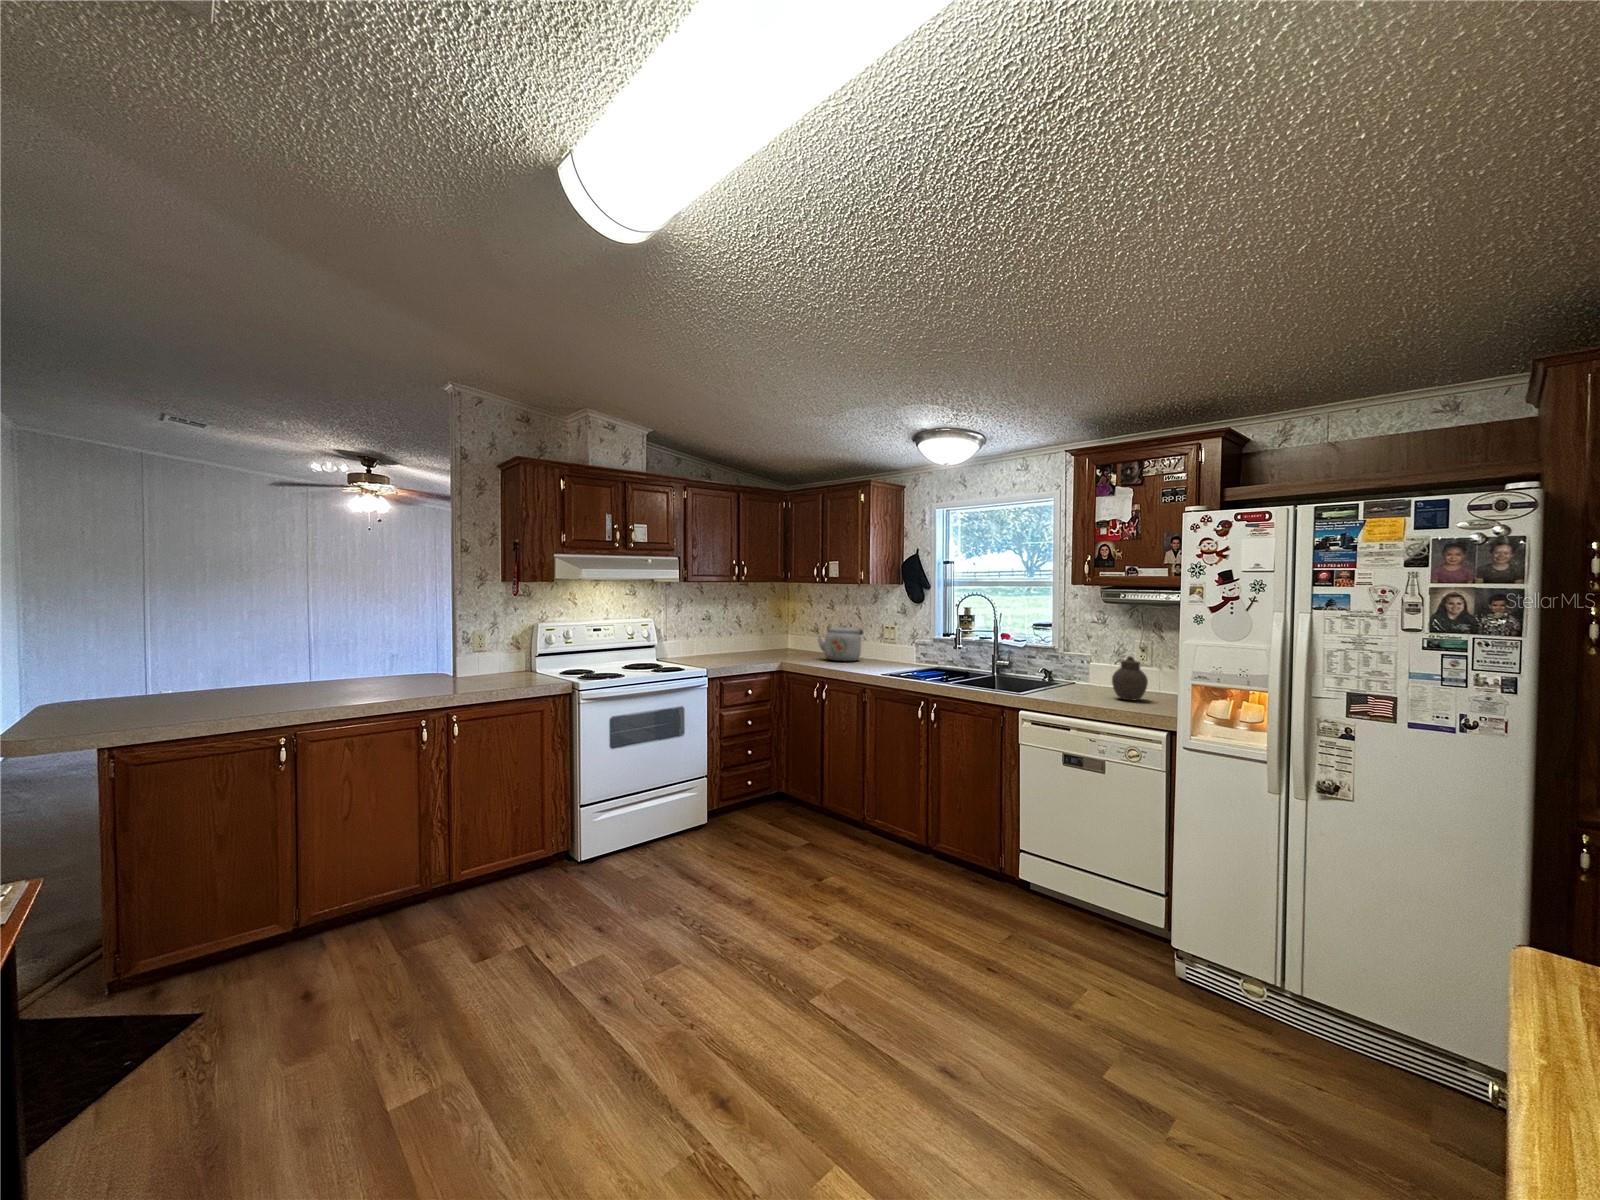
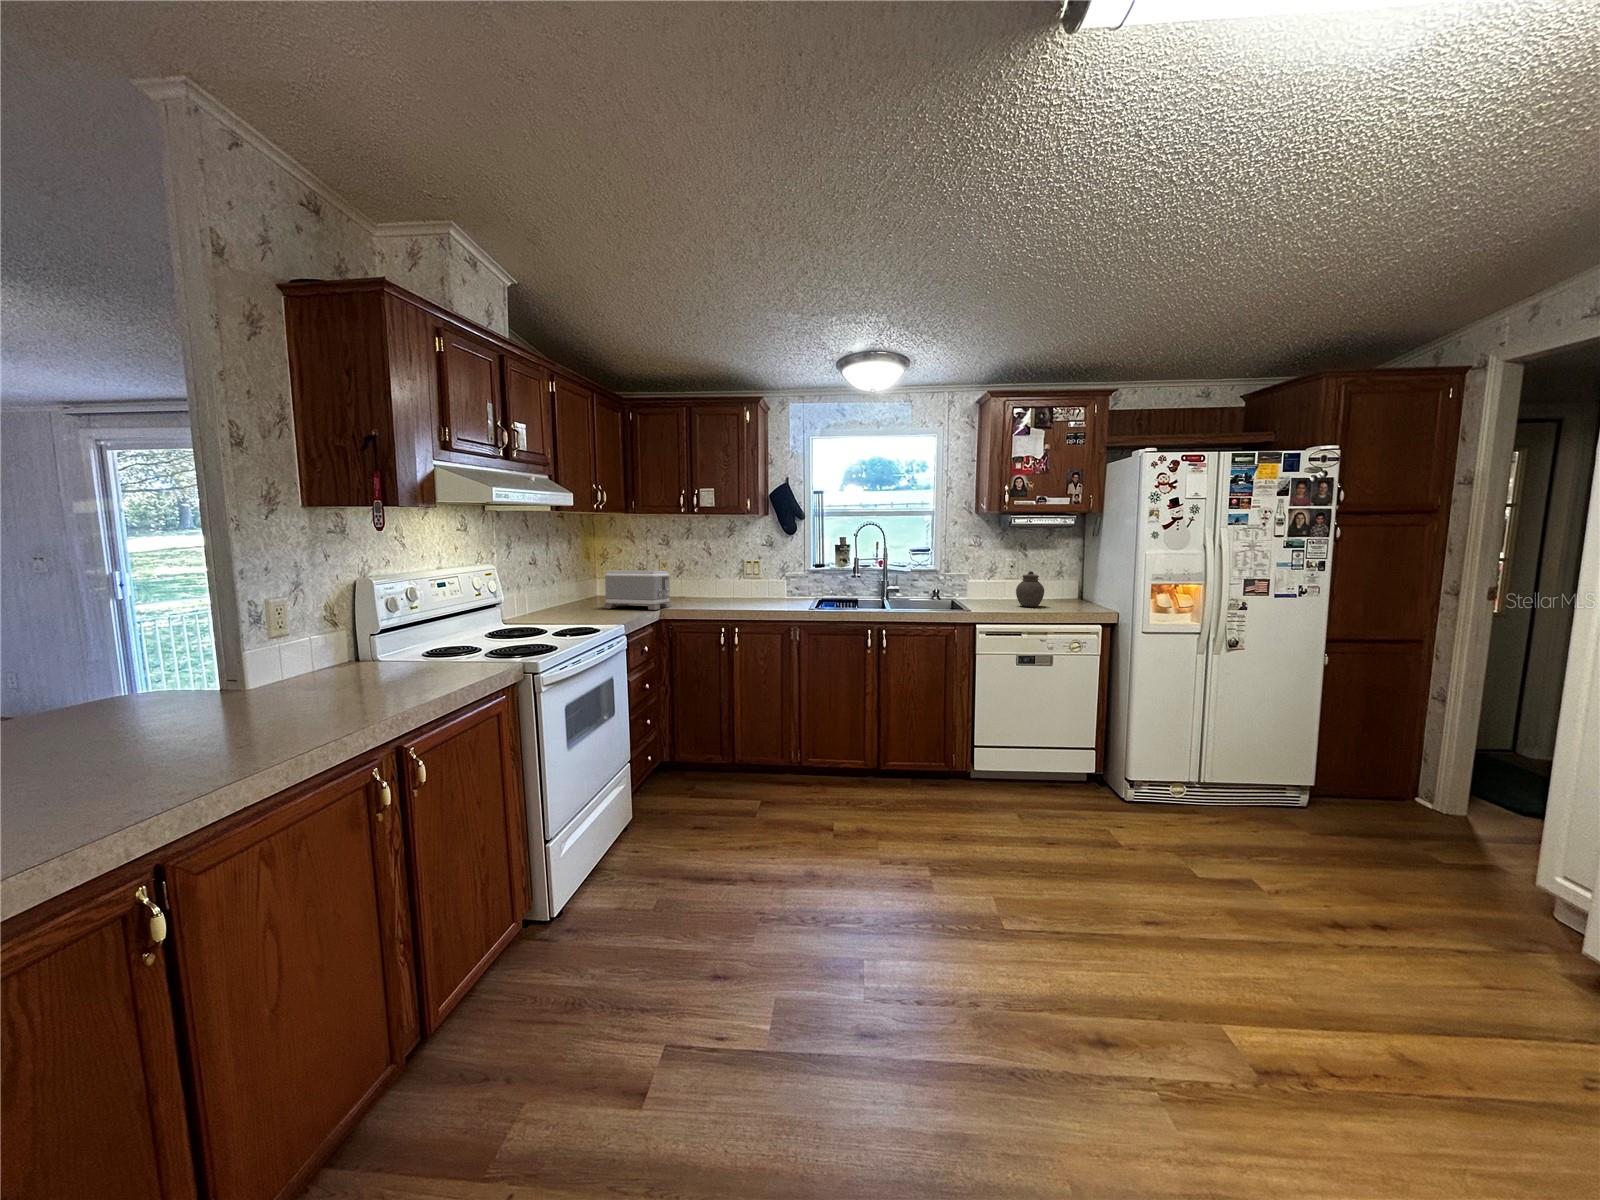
kettle: present [818,625,863,661] -> none [684,560,734,601]
toaster: none [744,629,793,662] -> present [604,570,672,610]

